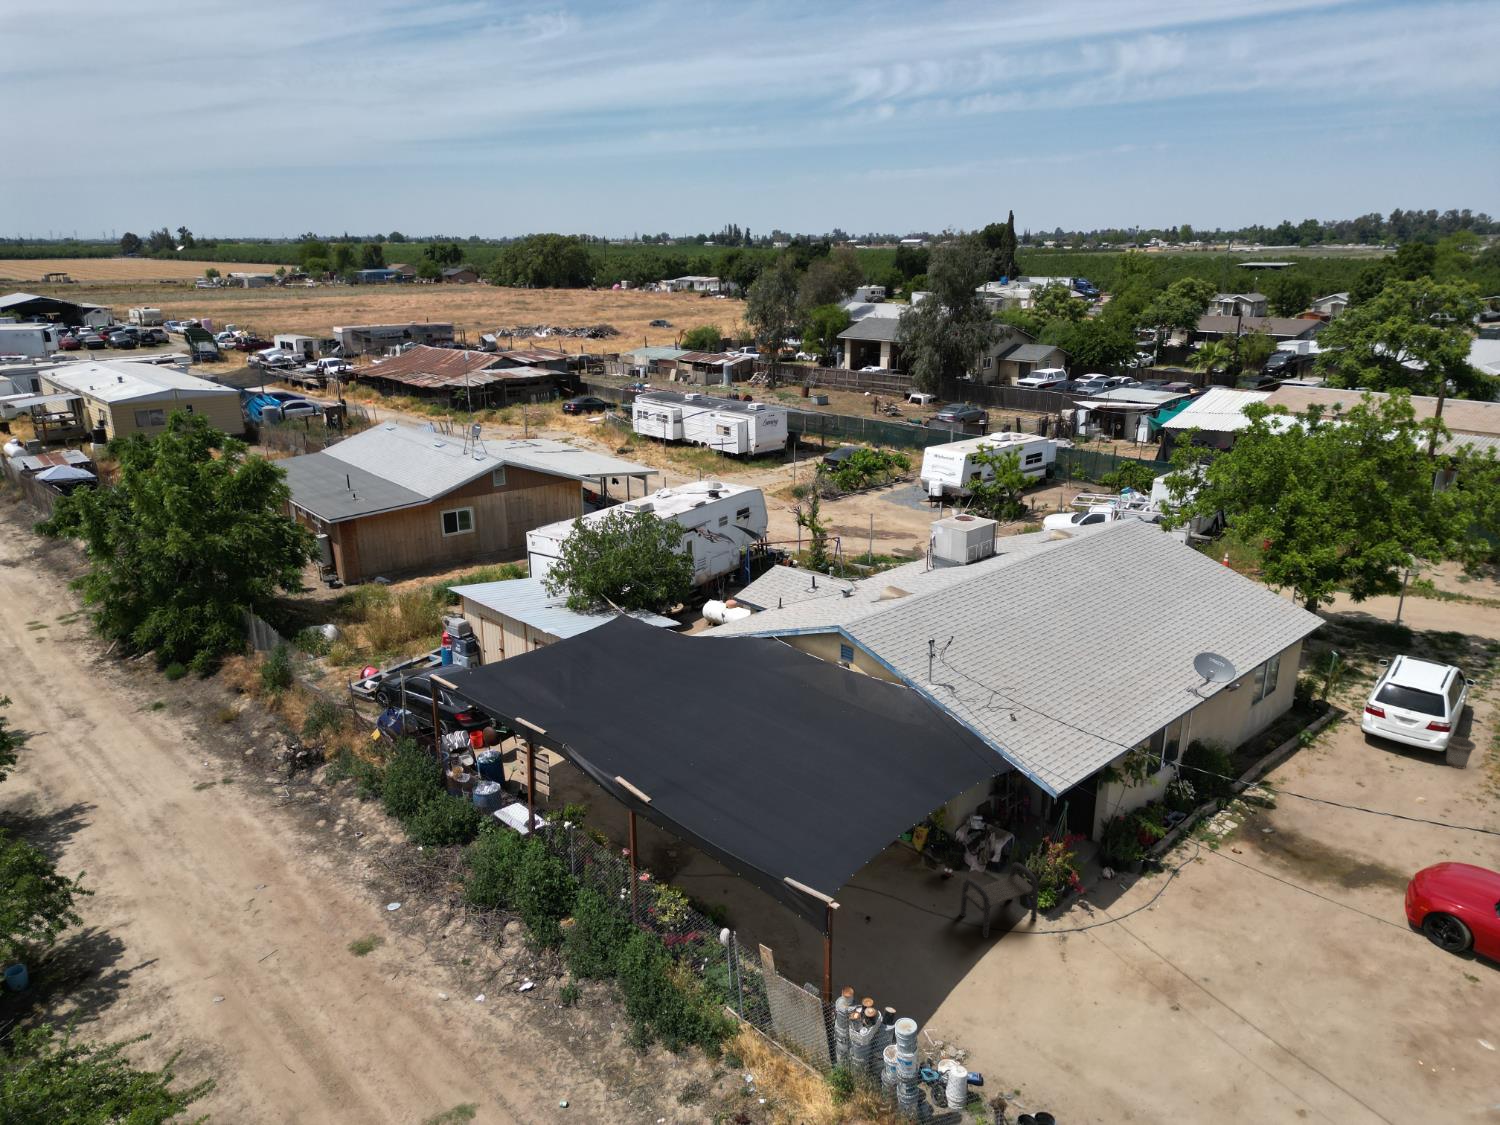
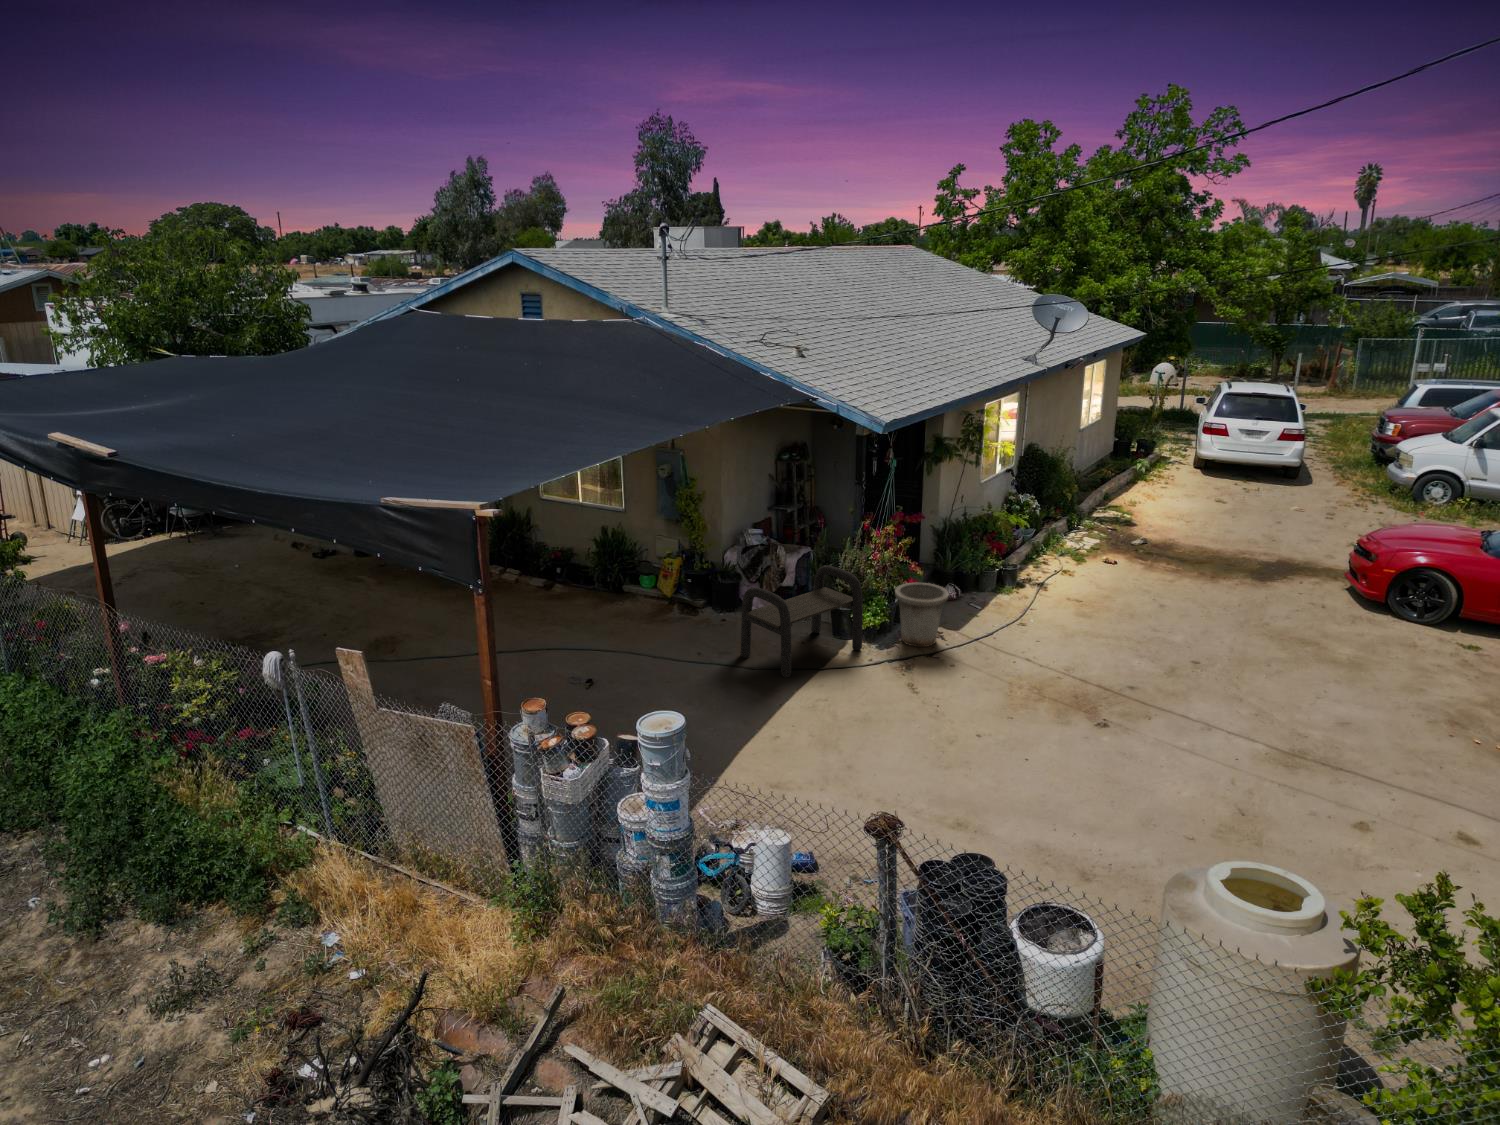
trash can: present [1447,737,1476,769] -> present [895,583,949,647]
potted plant: present [941,851,958,877] -> none [697,573,736,618]

